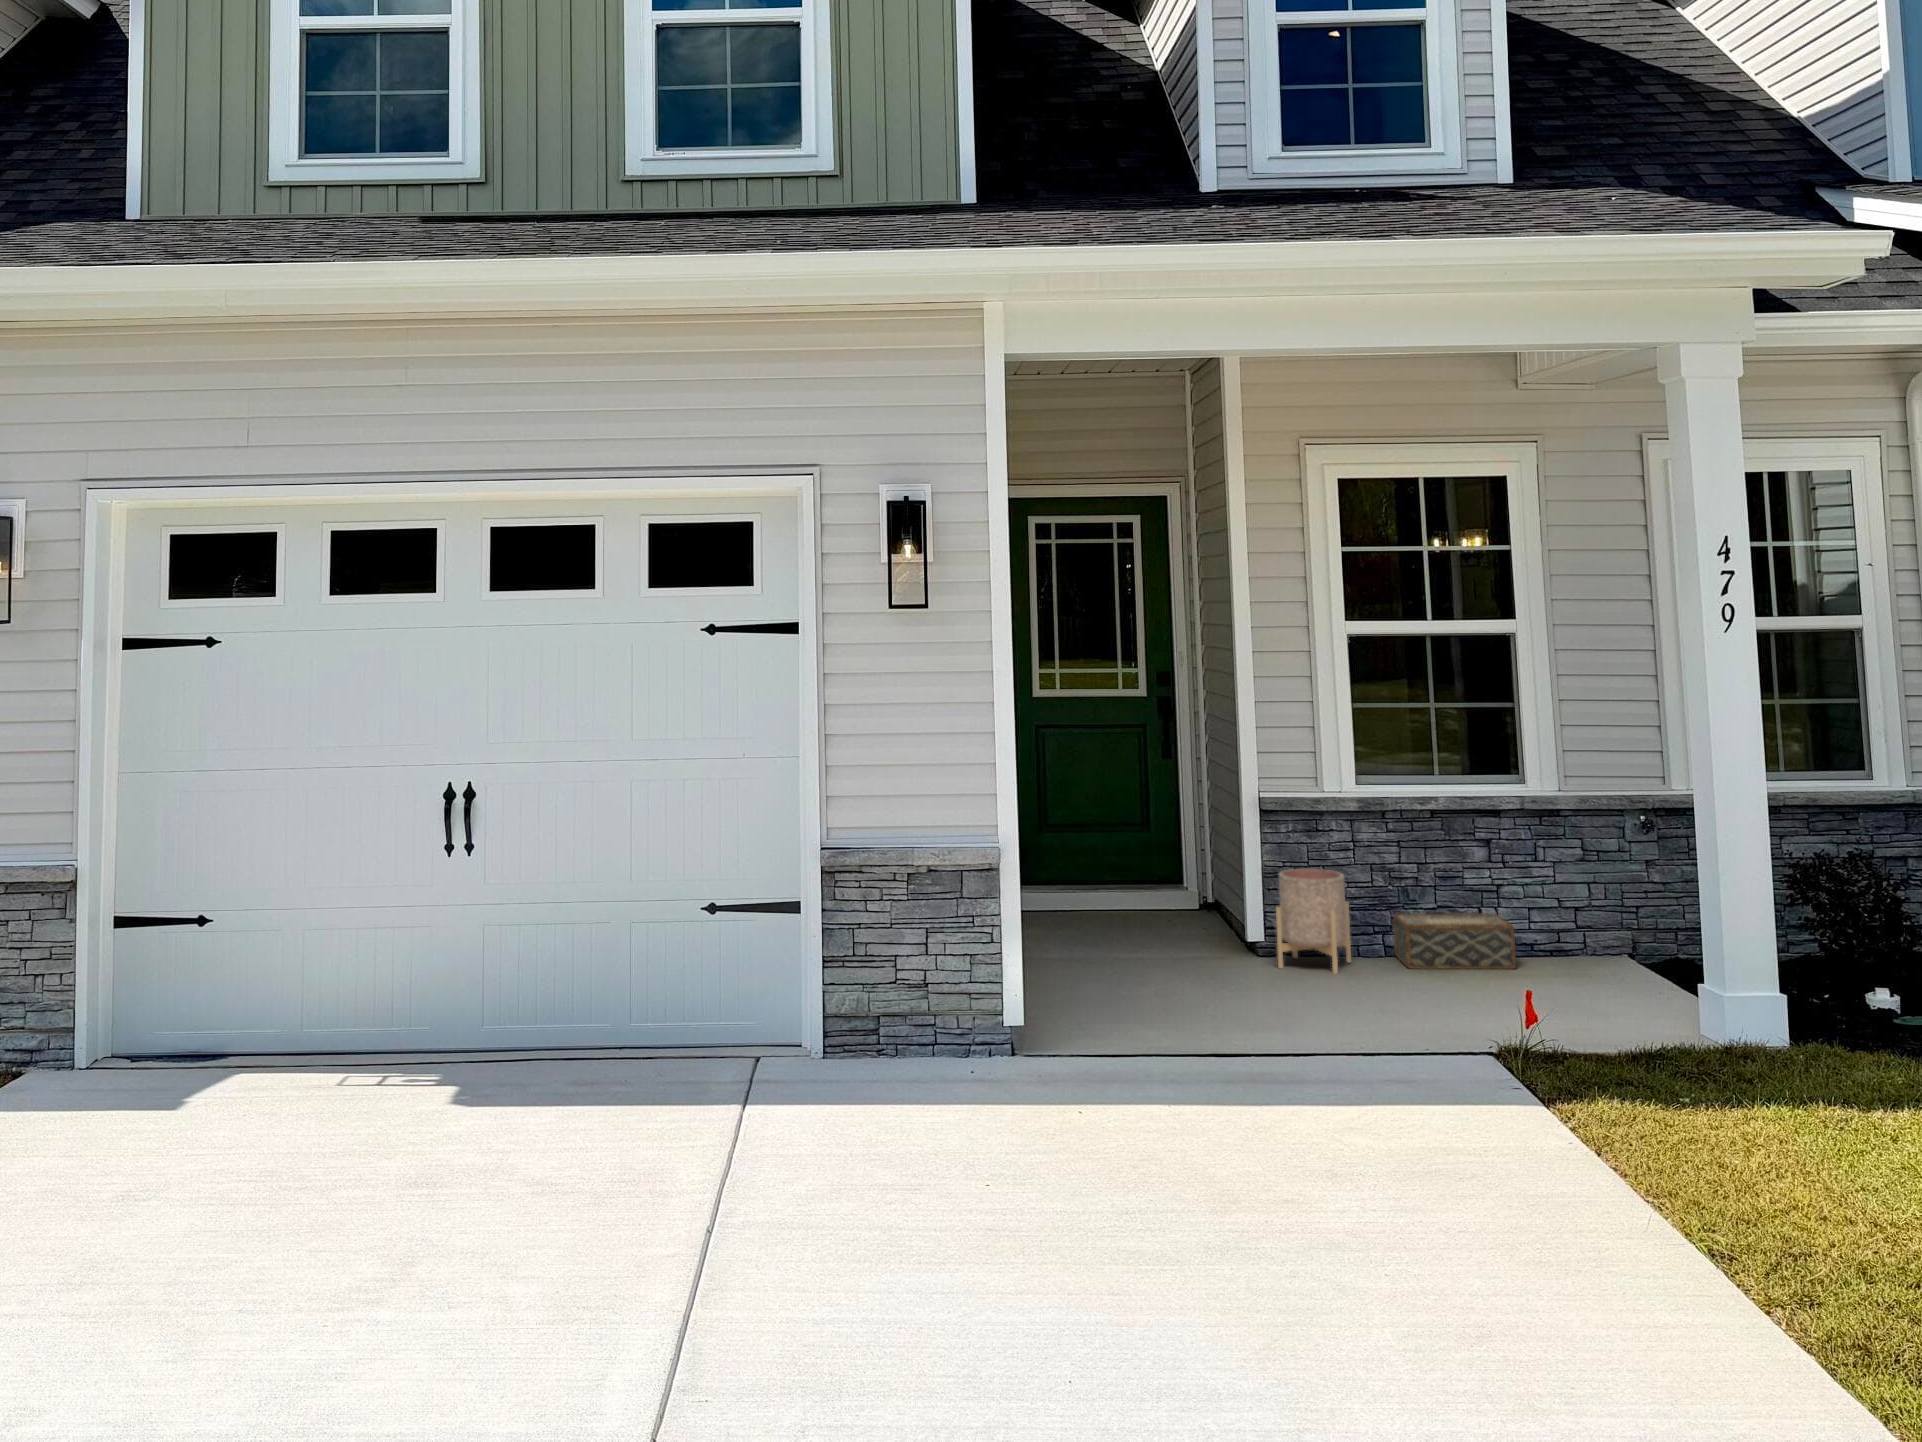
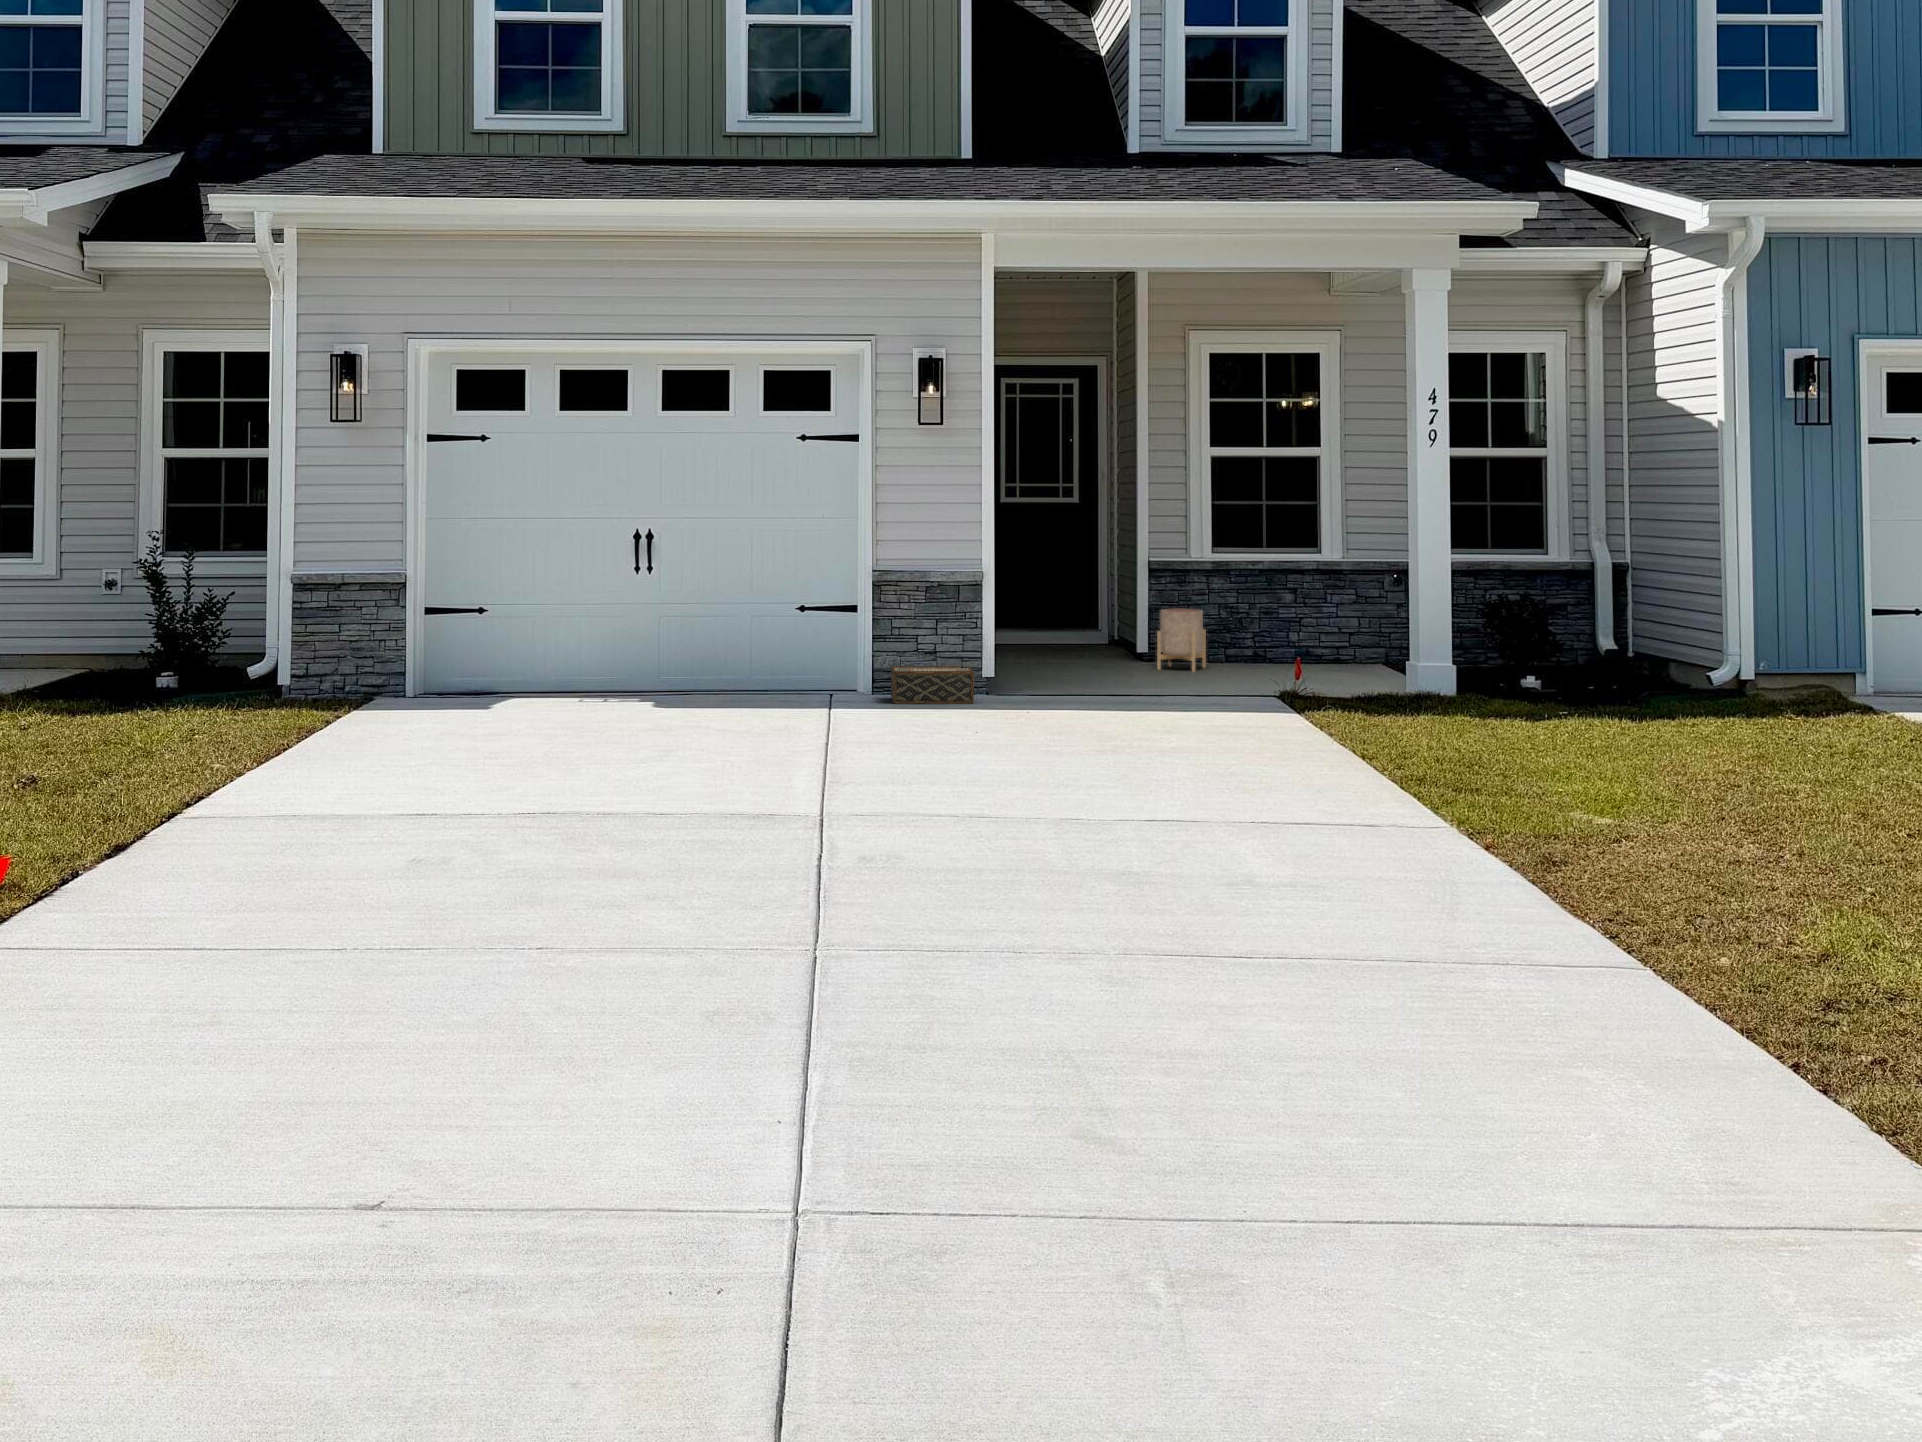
woven basket: present [1393,914,1516,969] -> present [891,666,974,704]

